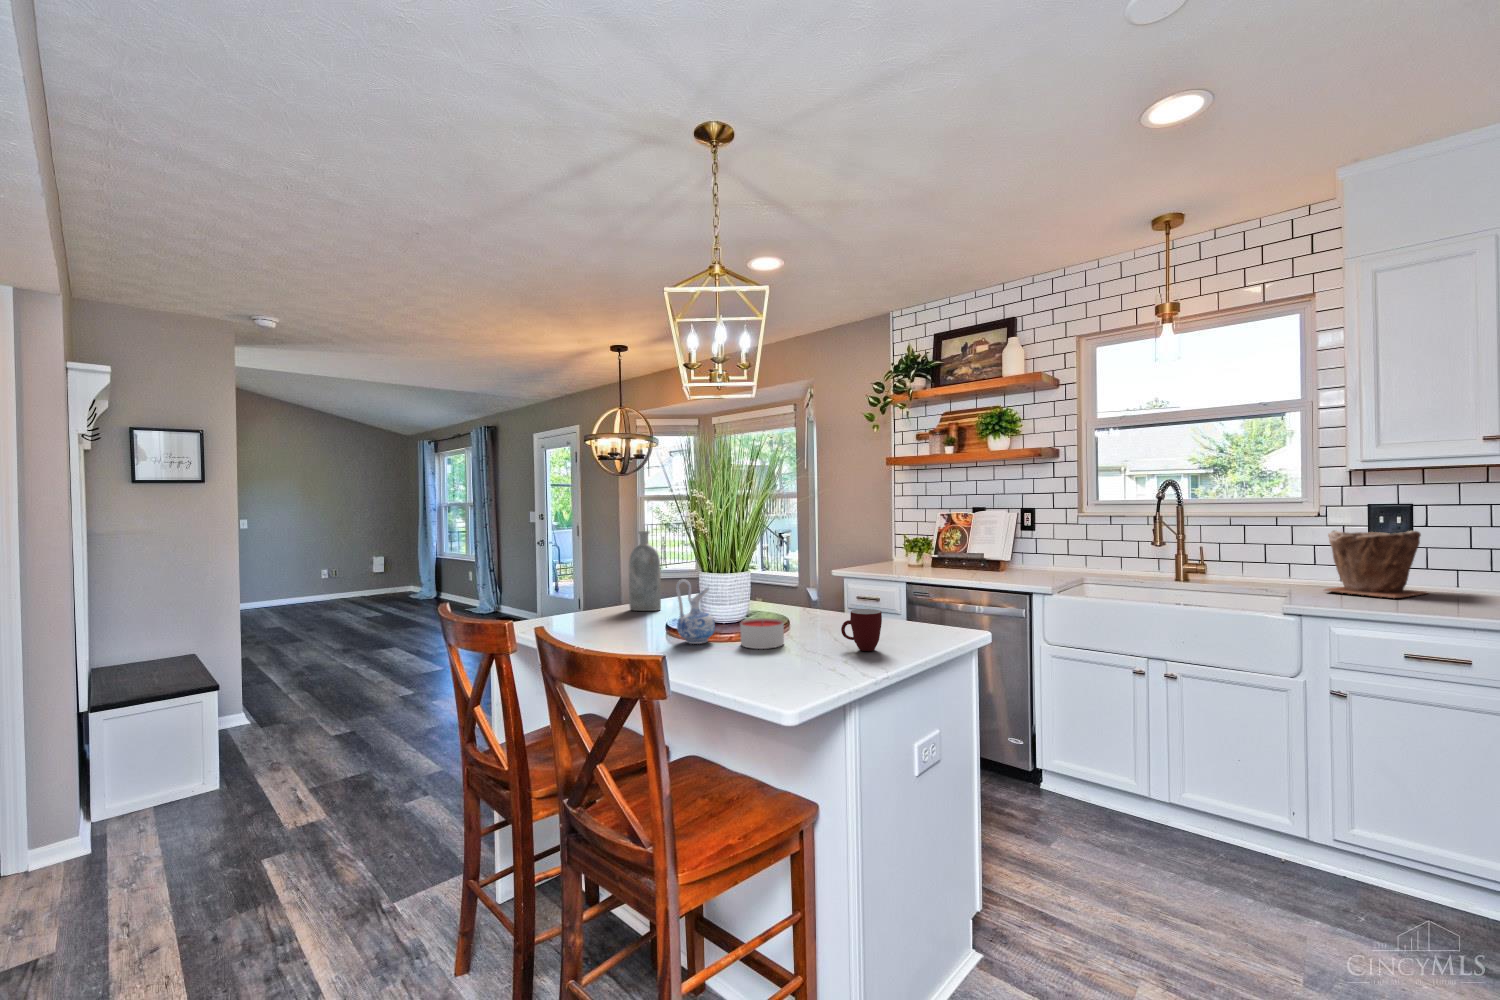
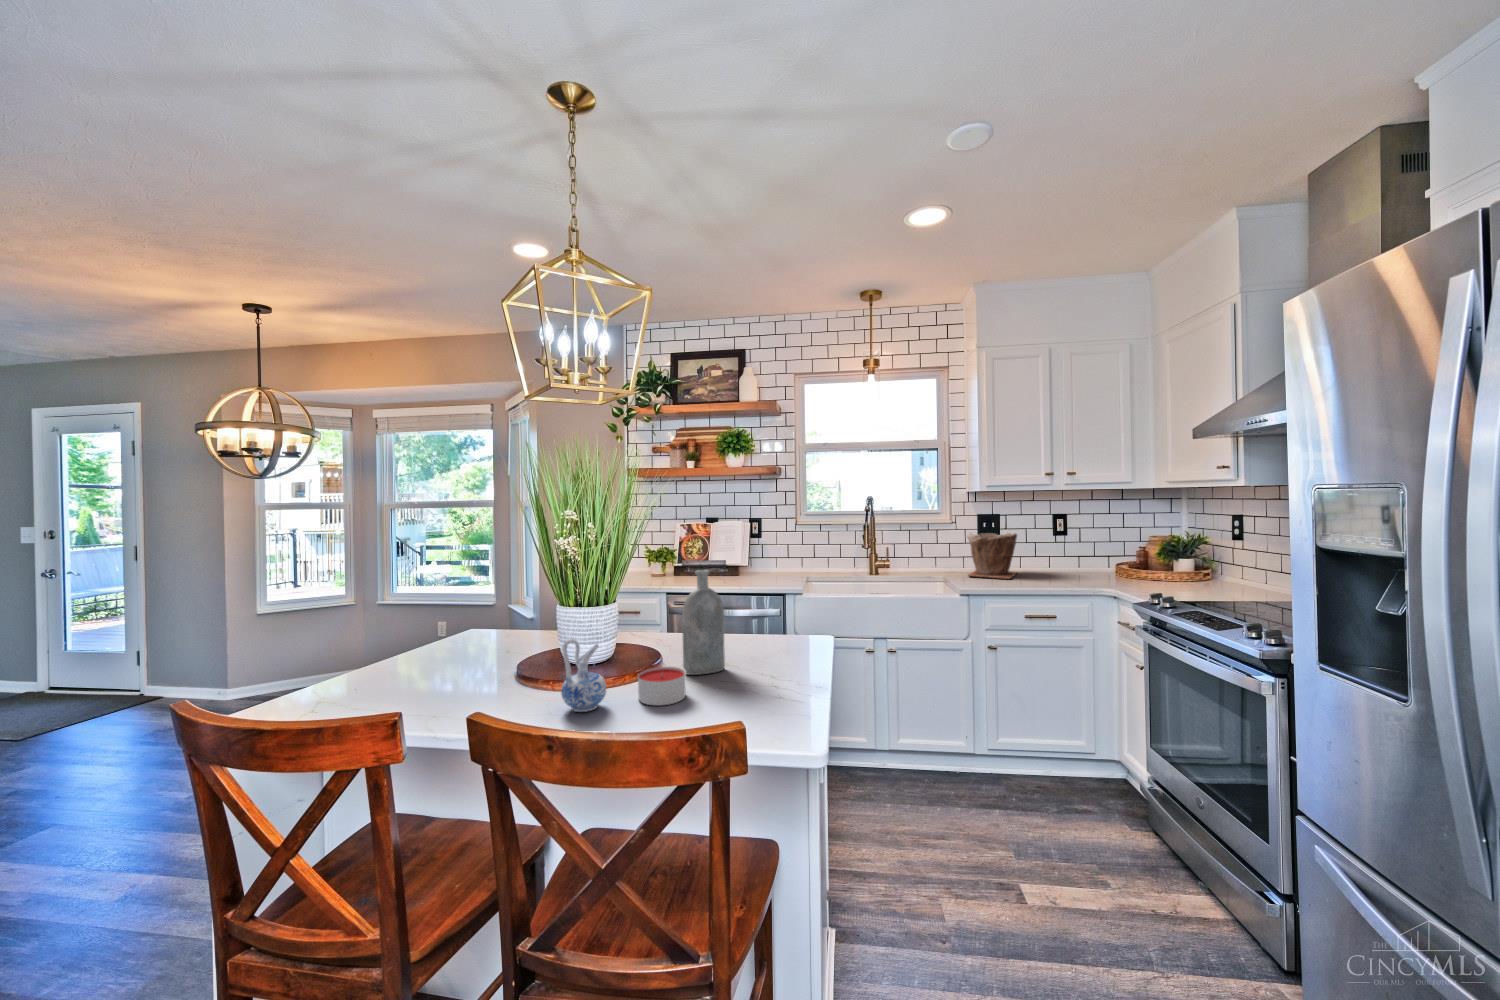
bottle: present [629,531,661,611] -> present [682,570,725,675]
mug: present [841,609,882,651] -> none [747,645,785,688]

